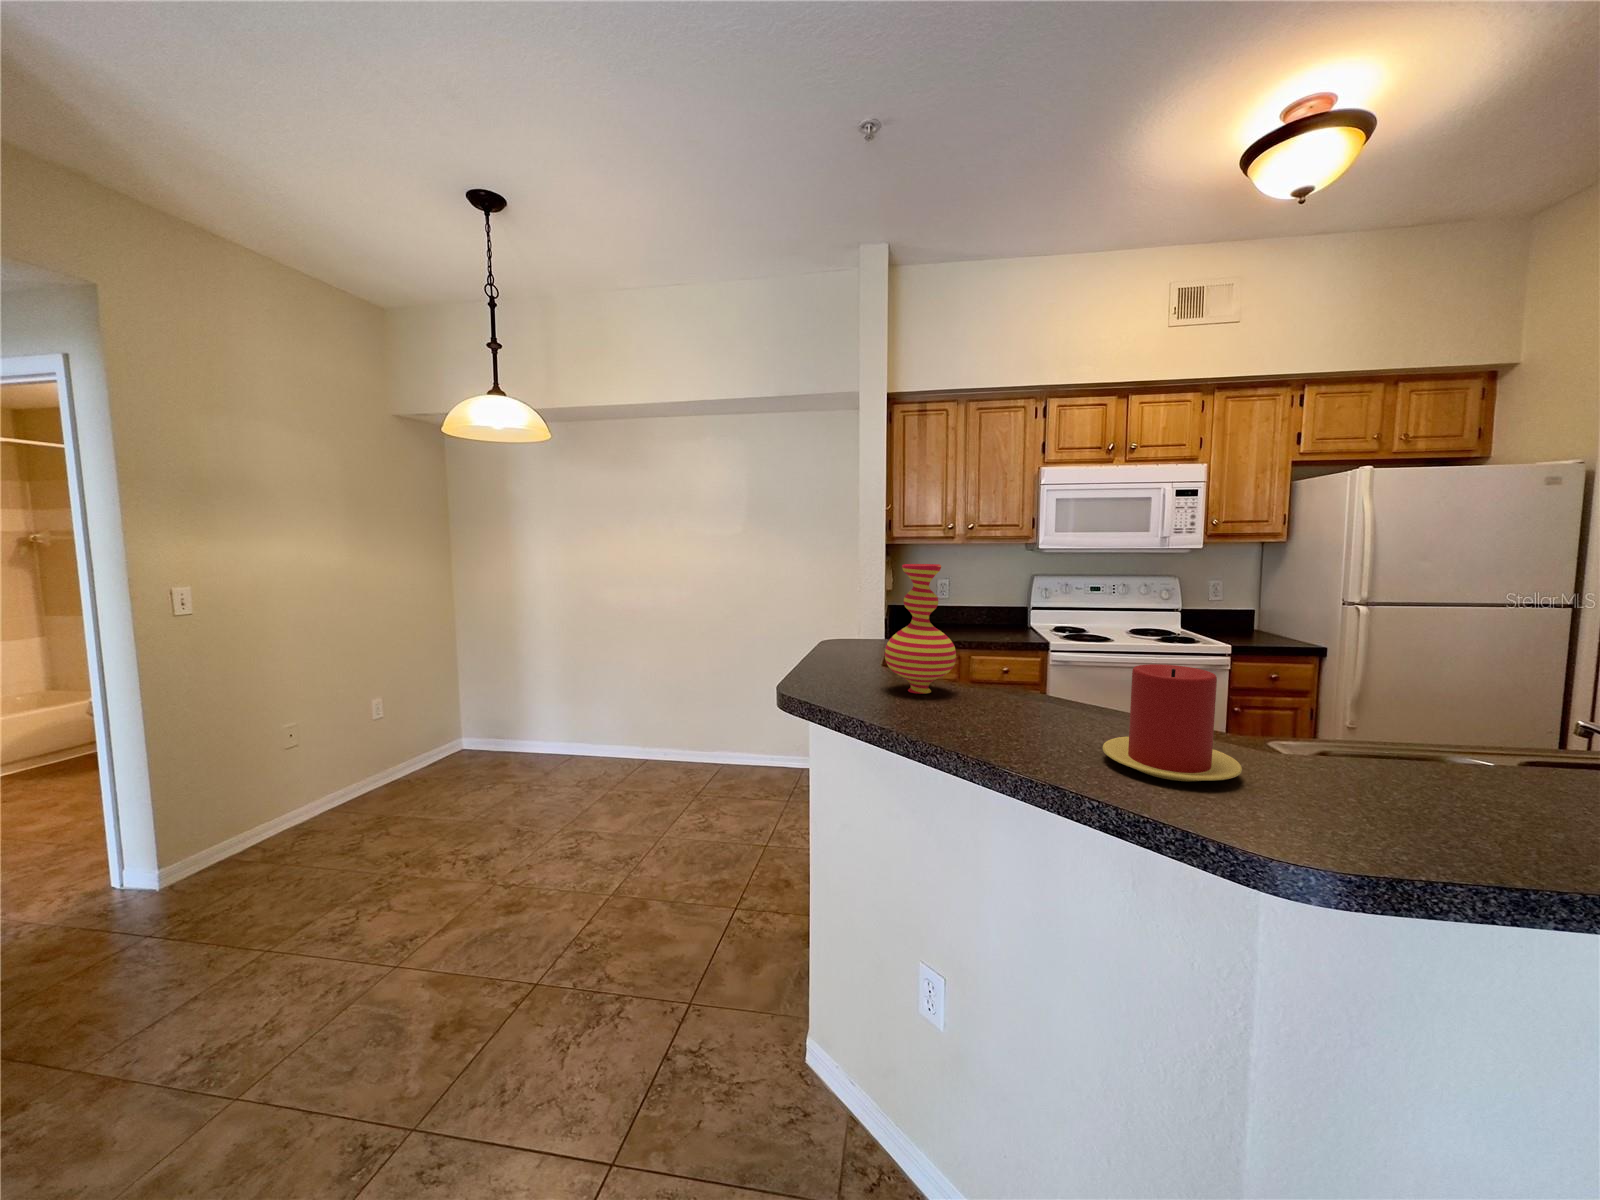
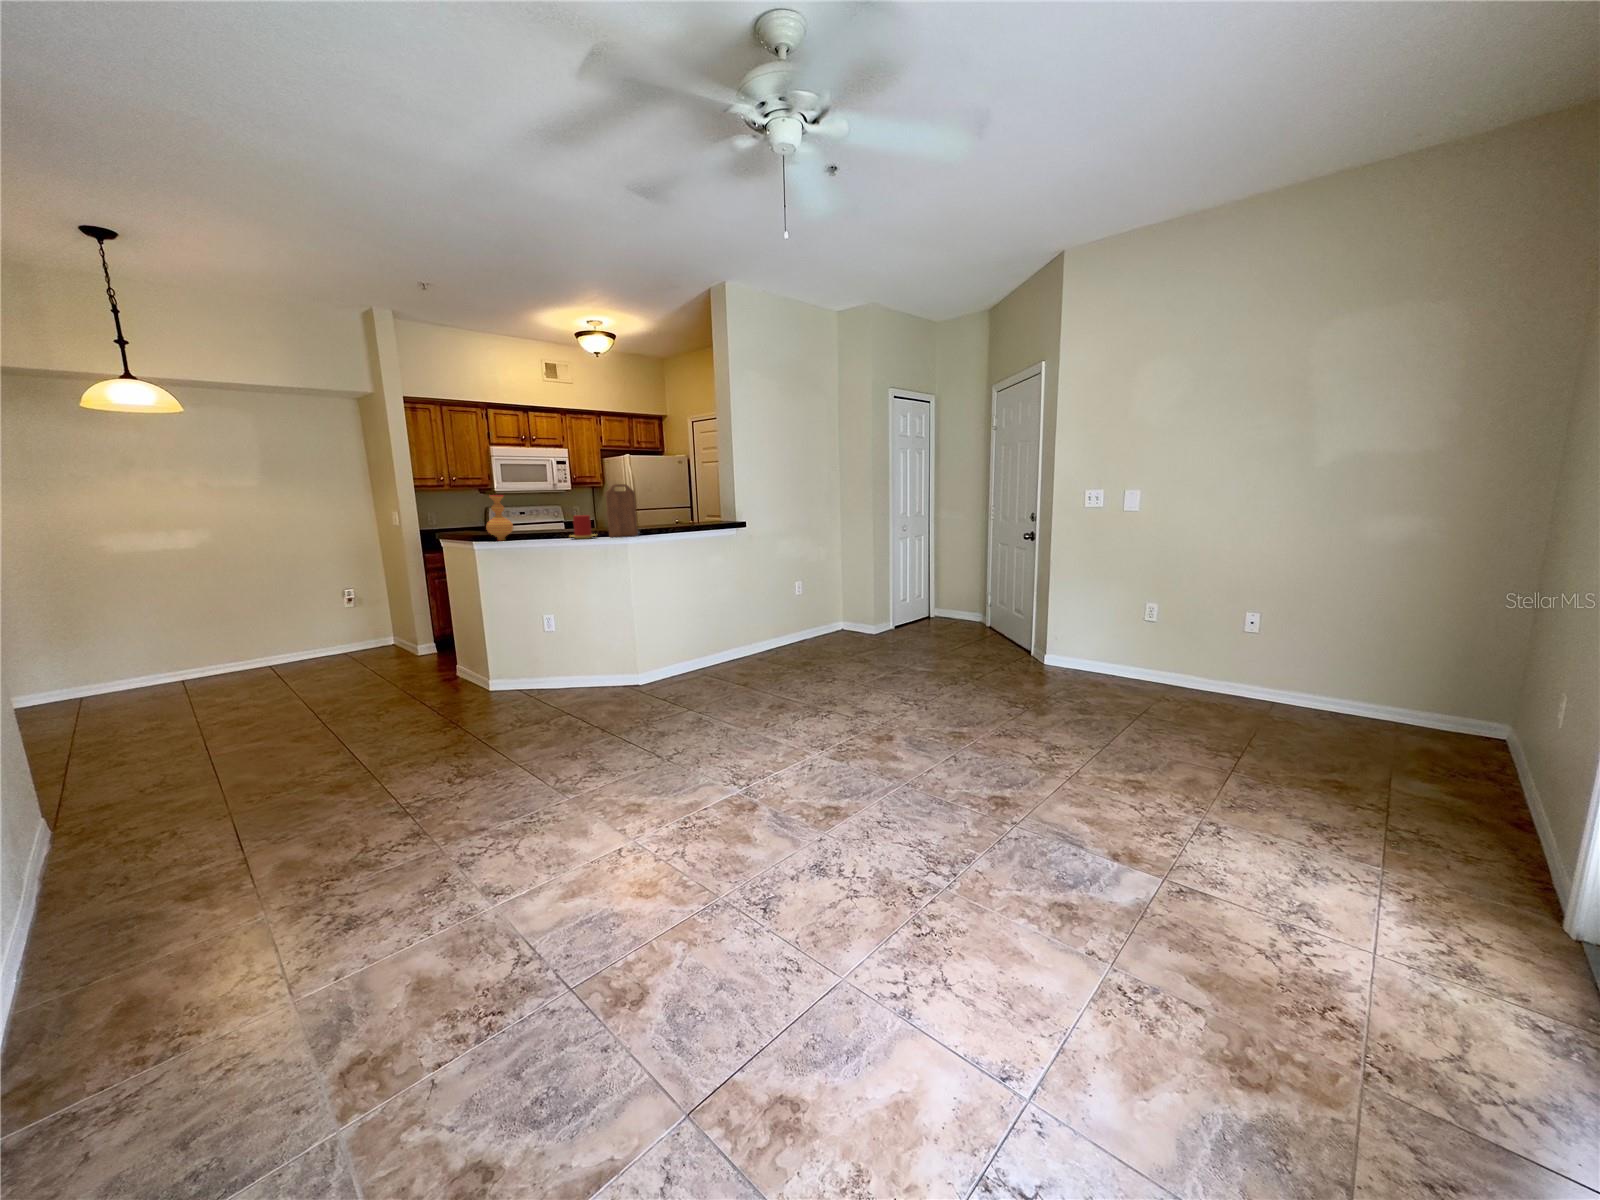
cutting board: none [1309,537,1539,822] -> present [606,484,638,537]

